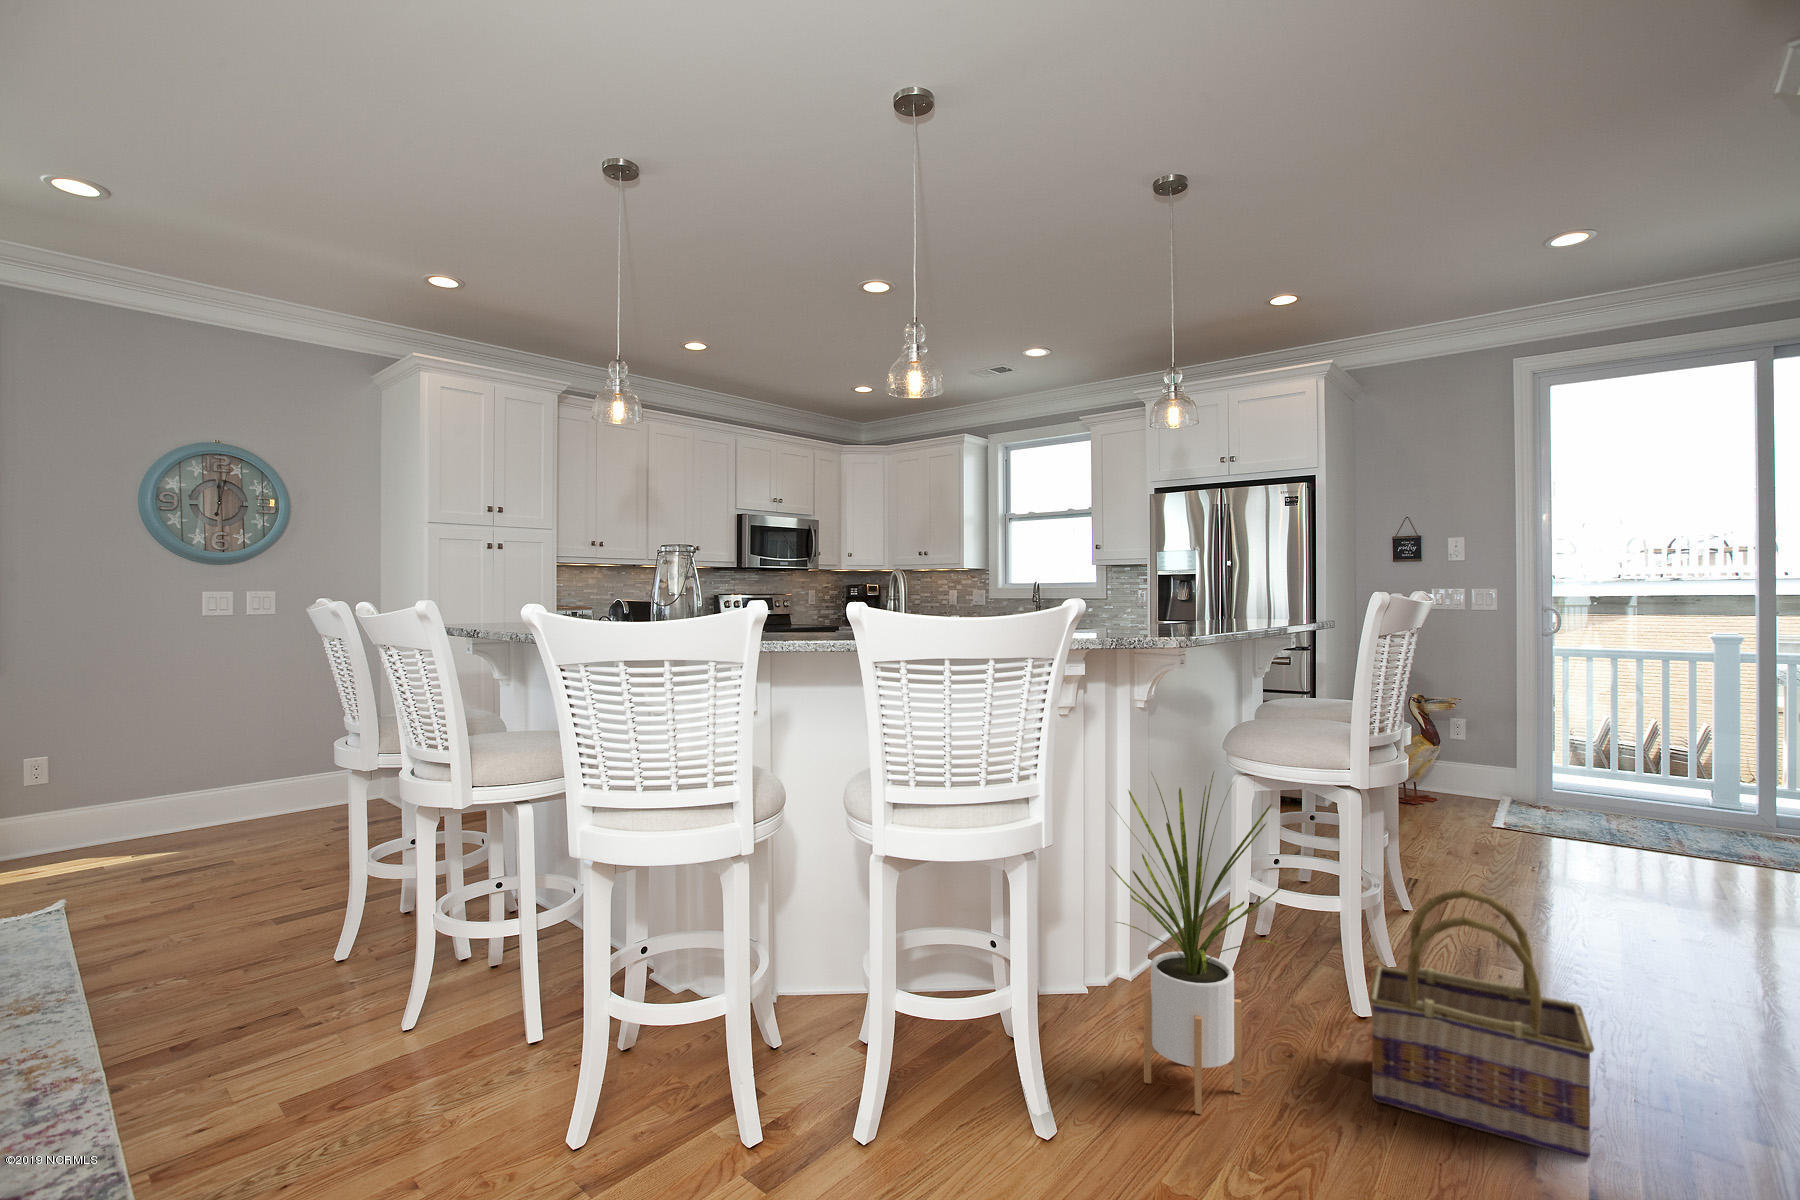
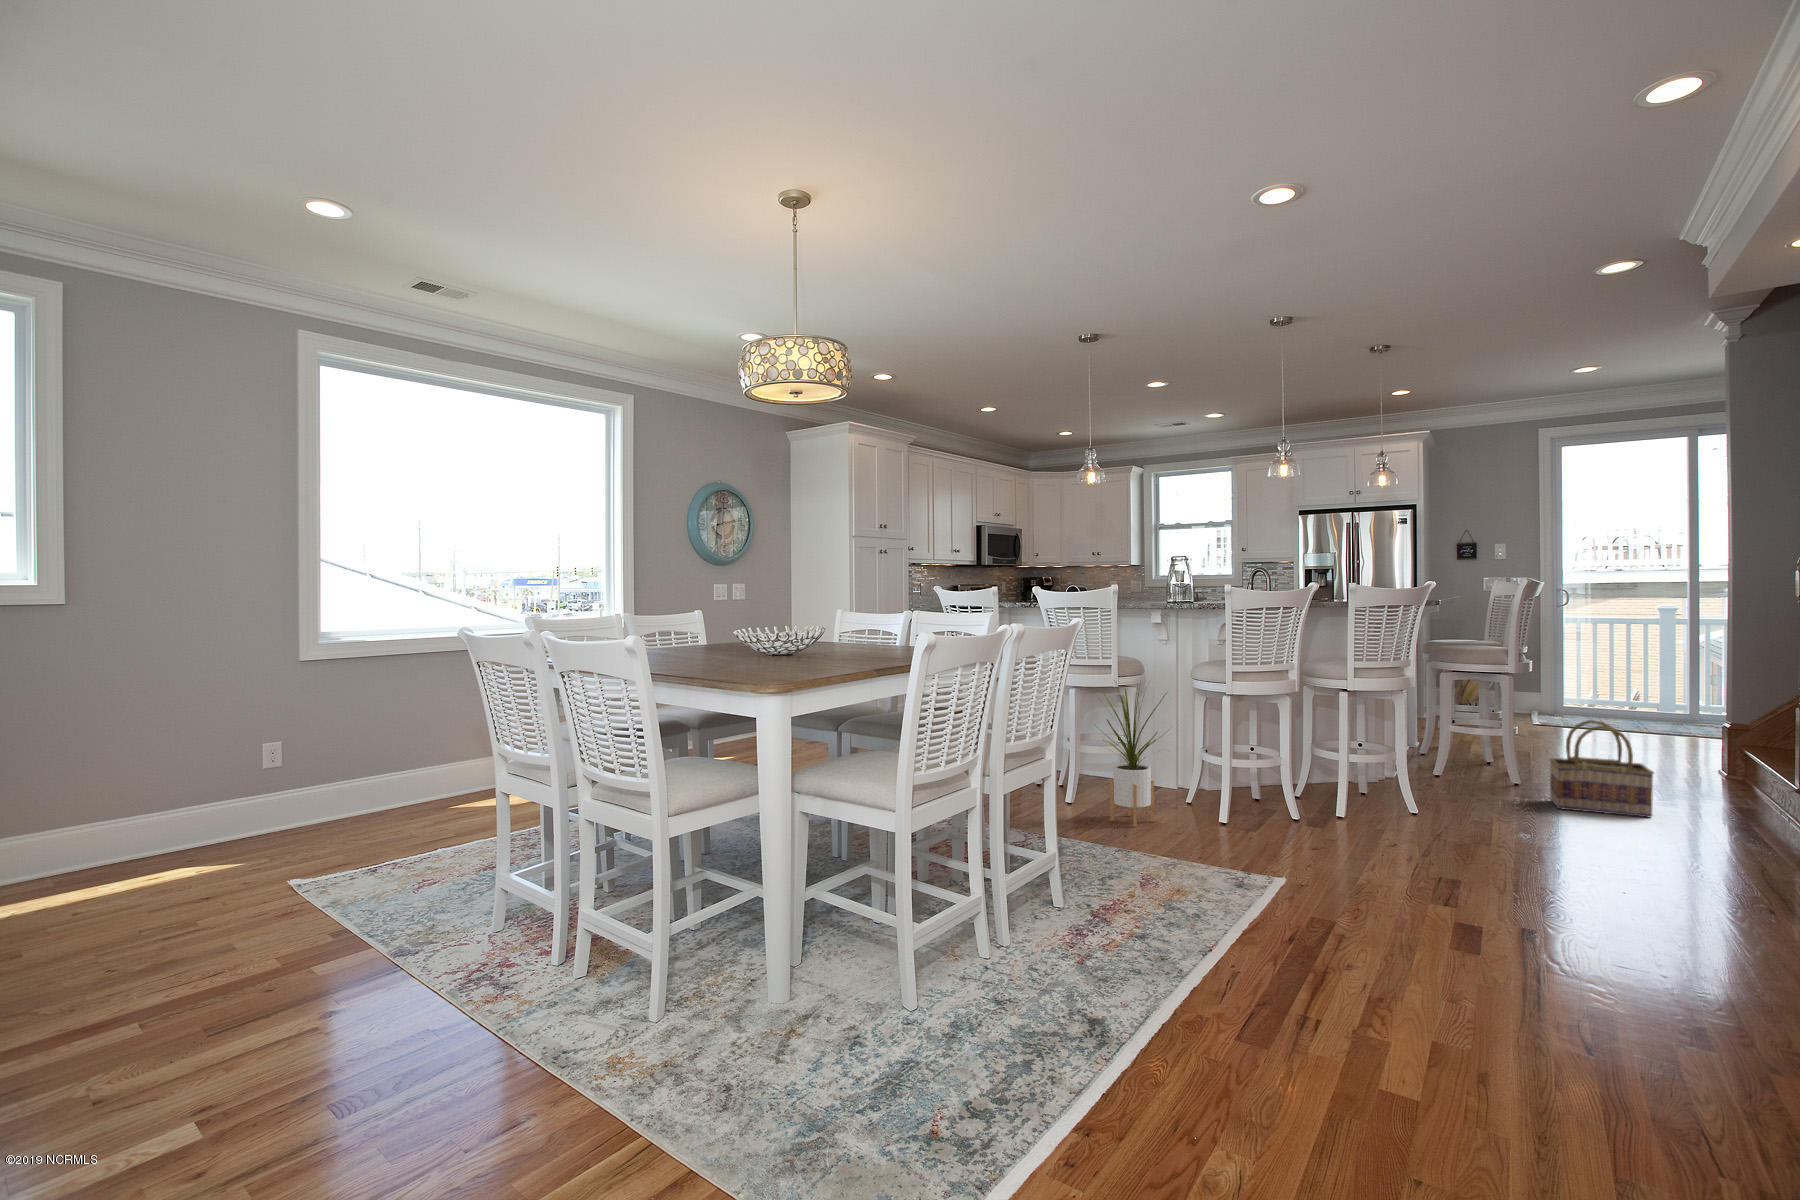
house plant: present [1110,772,1285,1114] -> present [1097,682,1167,827]

